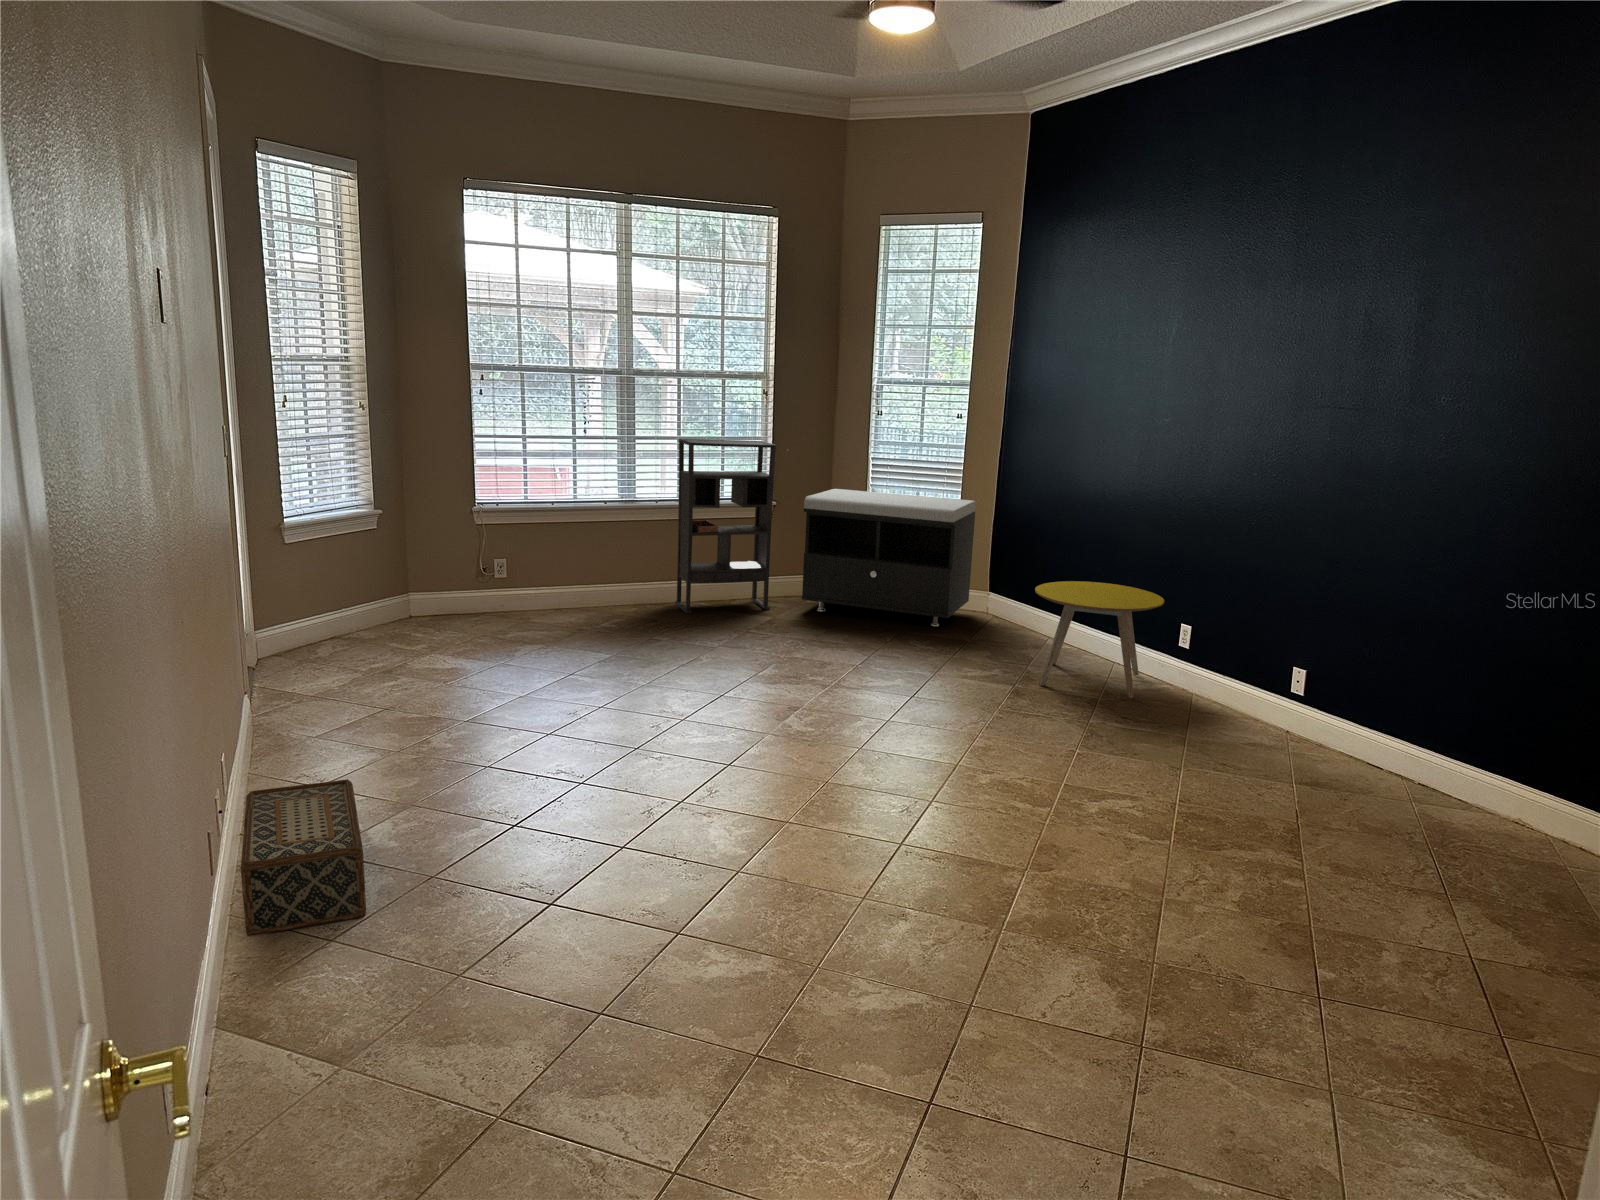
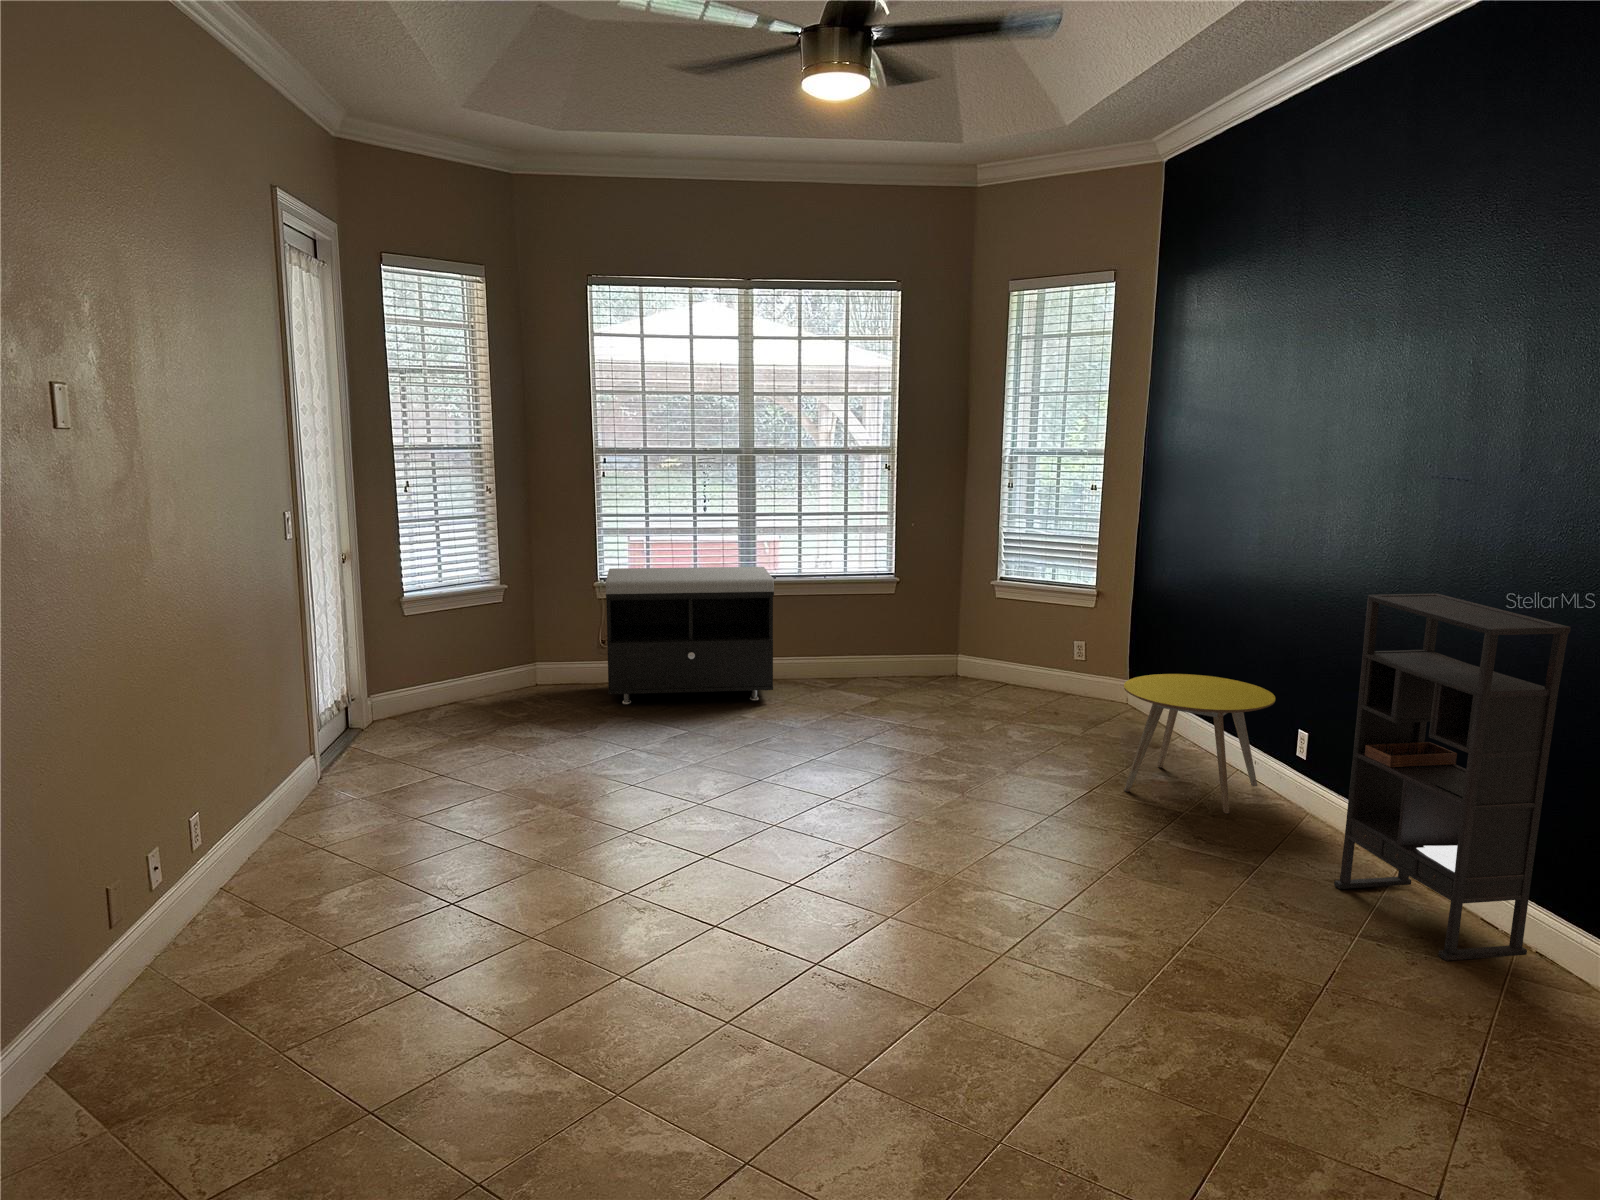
bookshelf: present [675,439,776,614] -> present [1334,594,1571,961]
storage bench: present [802,489,976,627] -> present [606,567,774,704]
woven basket: present [241,779,366,936] -> none [154,840,318,979]

